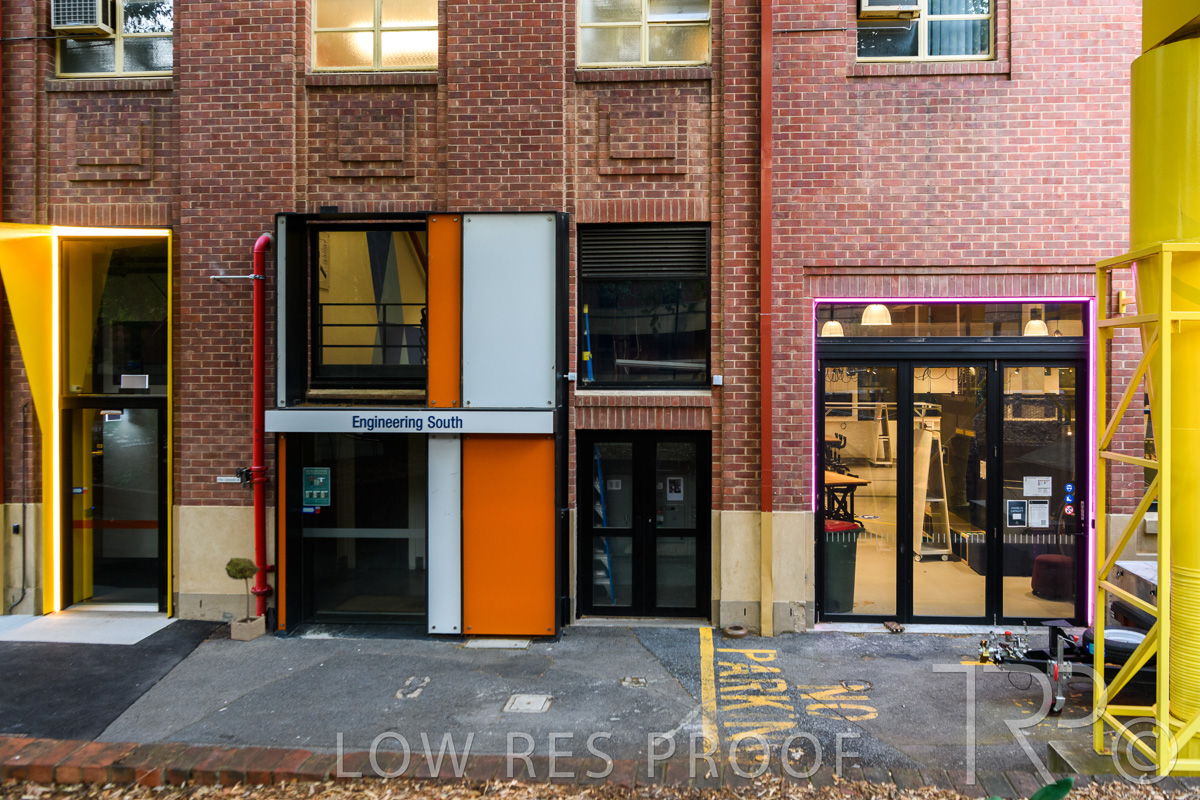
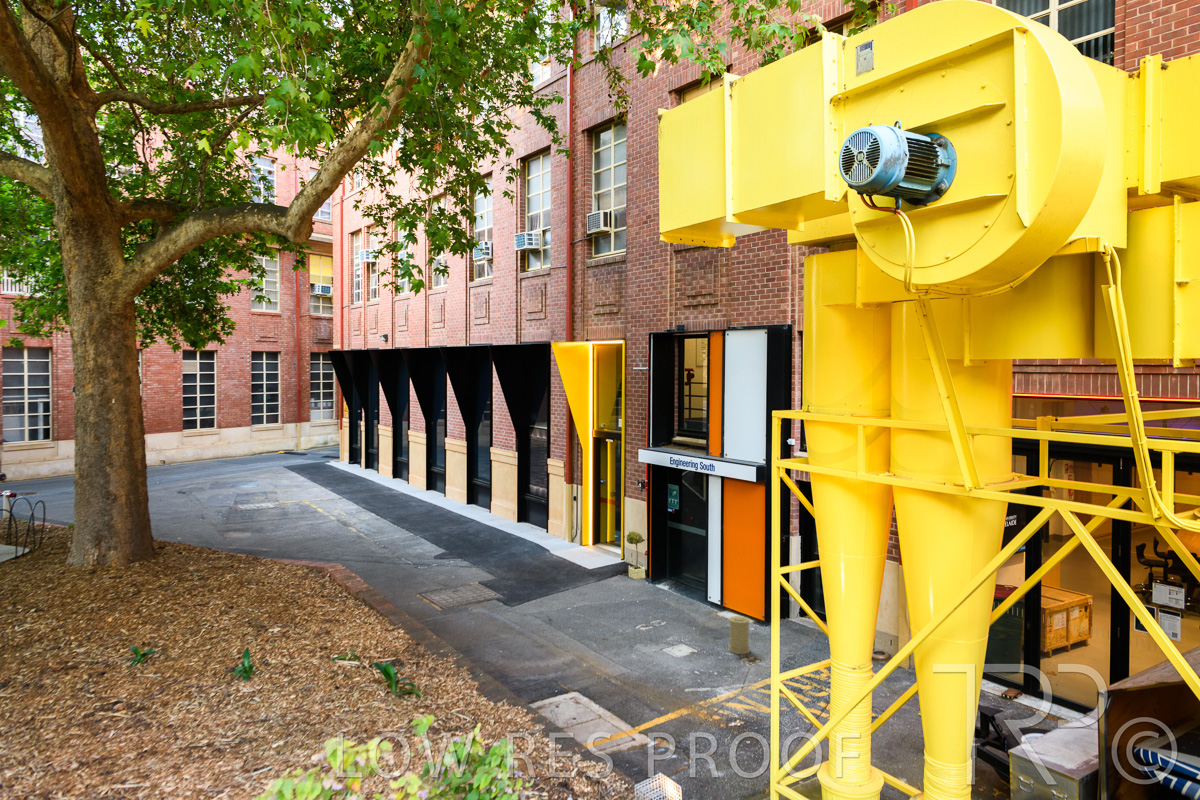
trash can: none [611,635,645,698] -> present [729,616,750,654]

